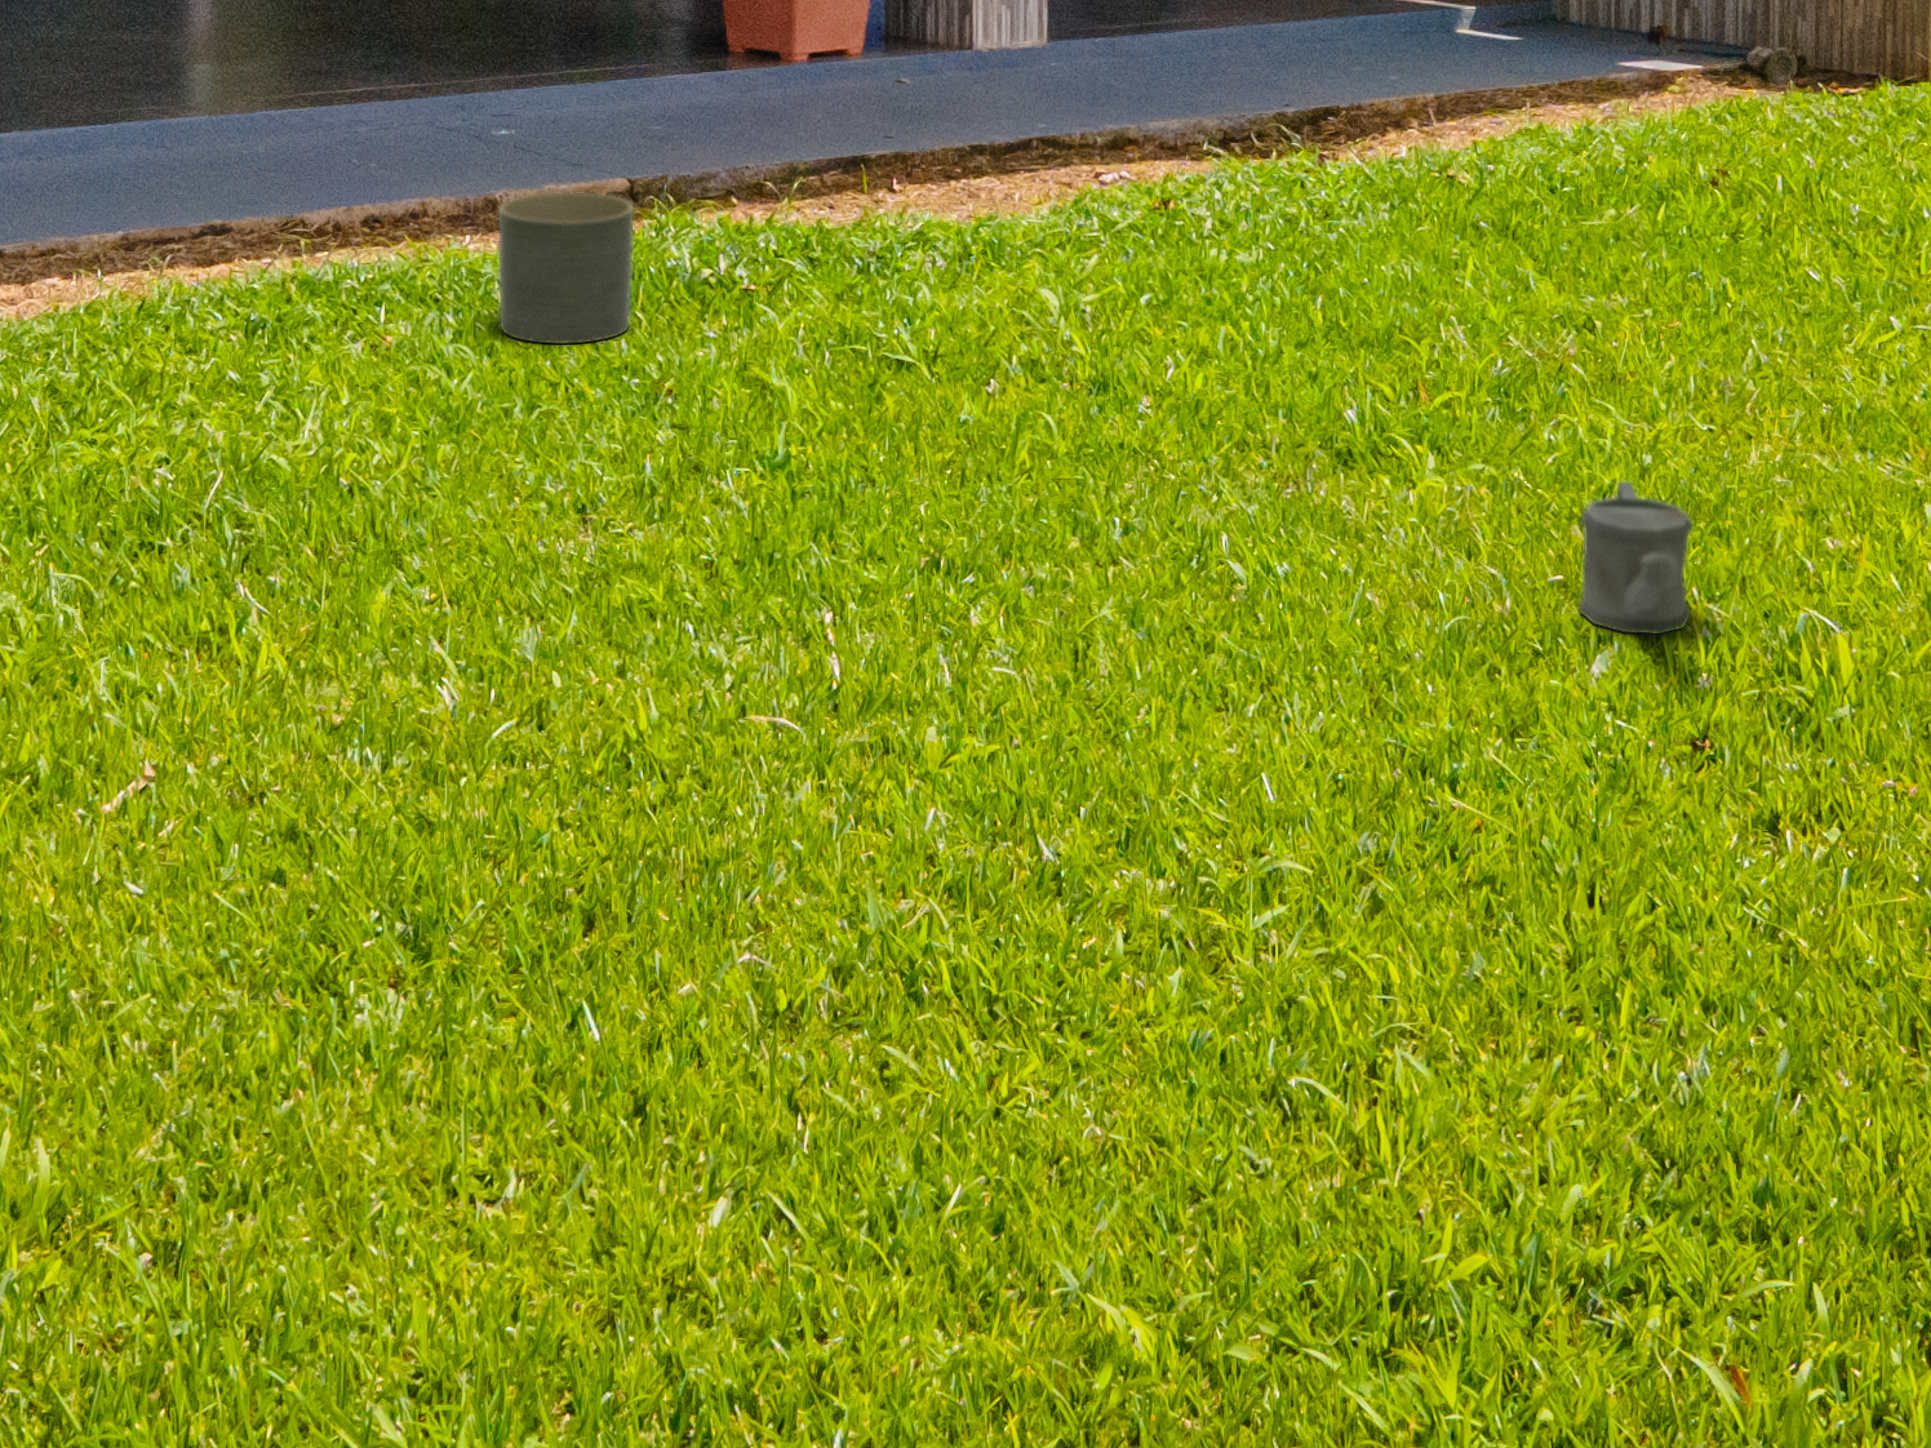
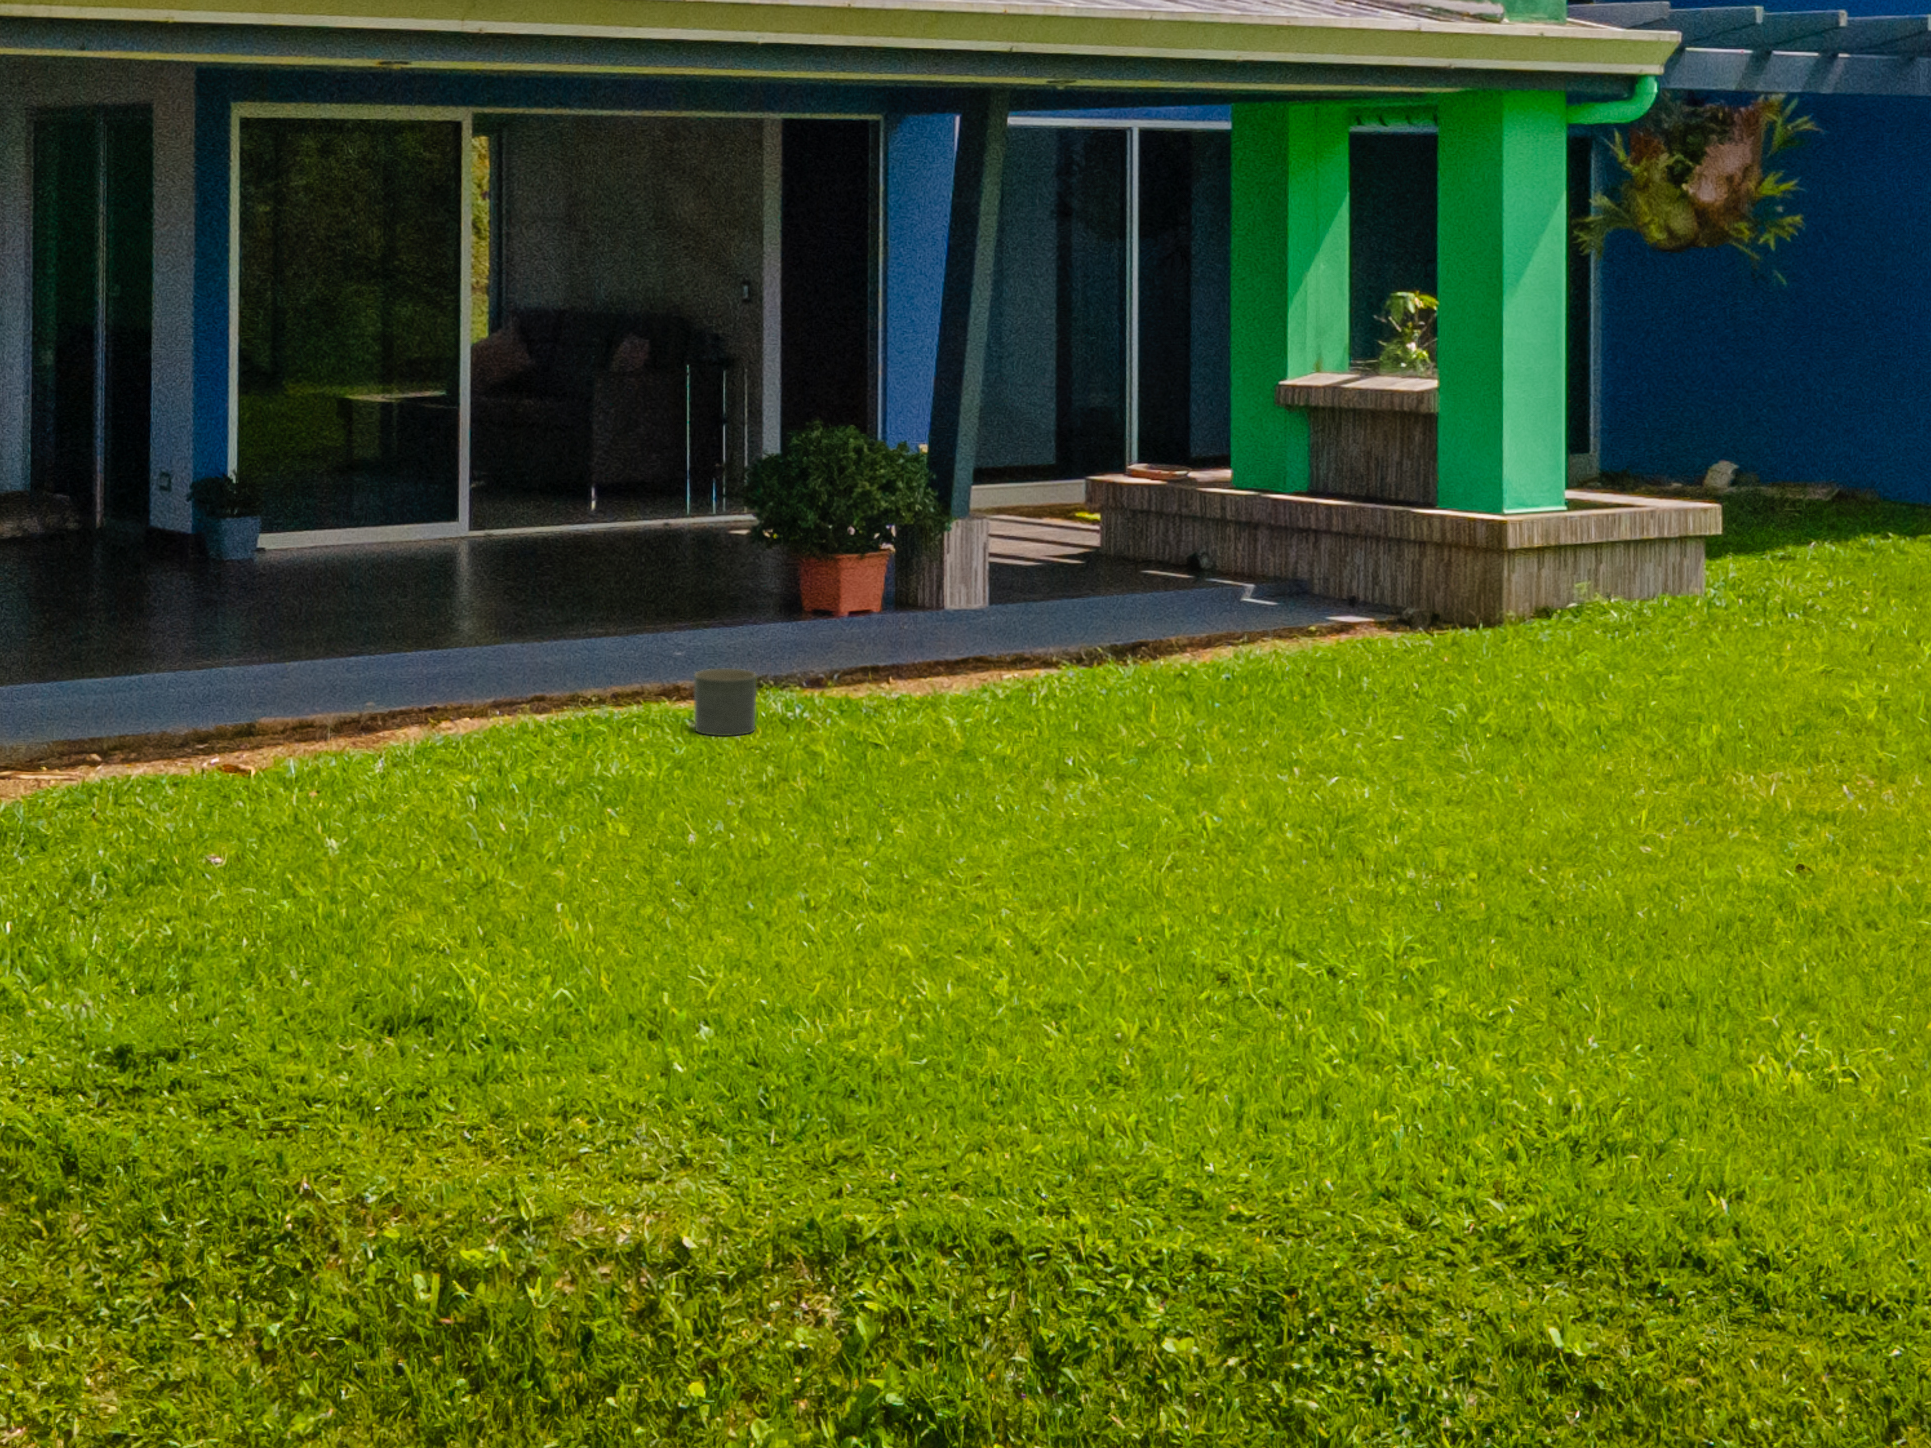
watering can: present [1580,482,1692,634] -> none [1132,769,1174,822]

